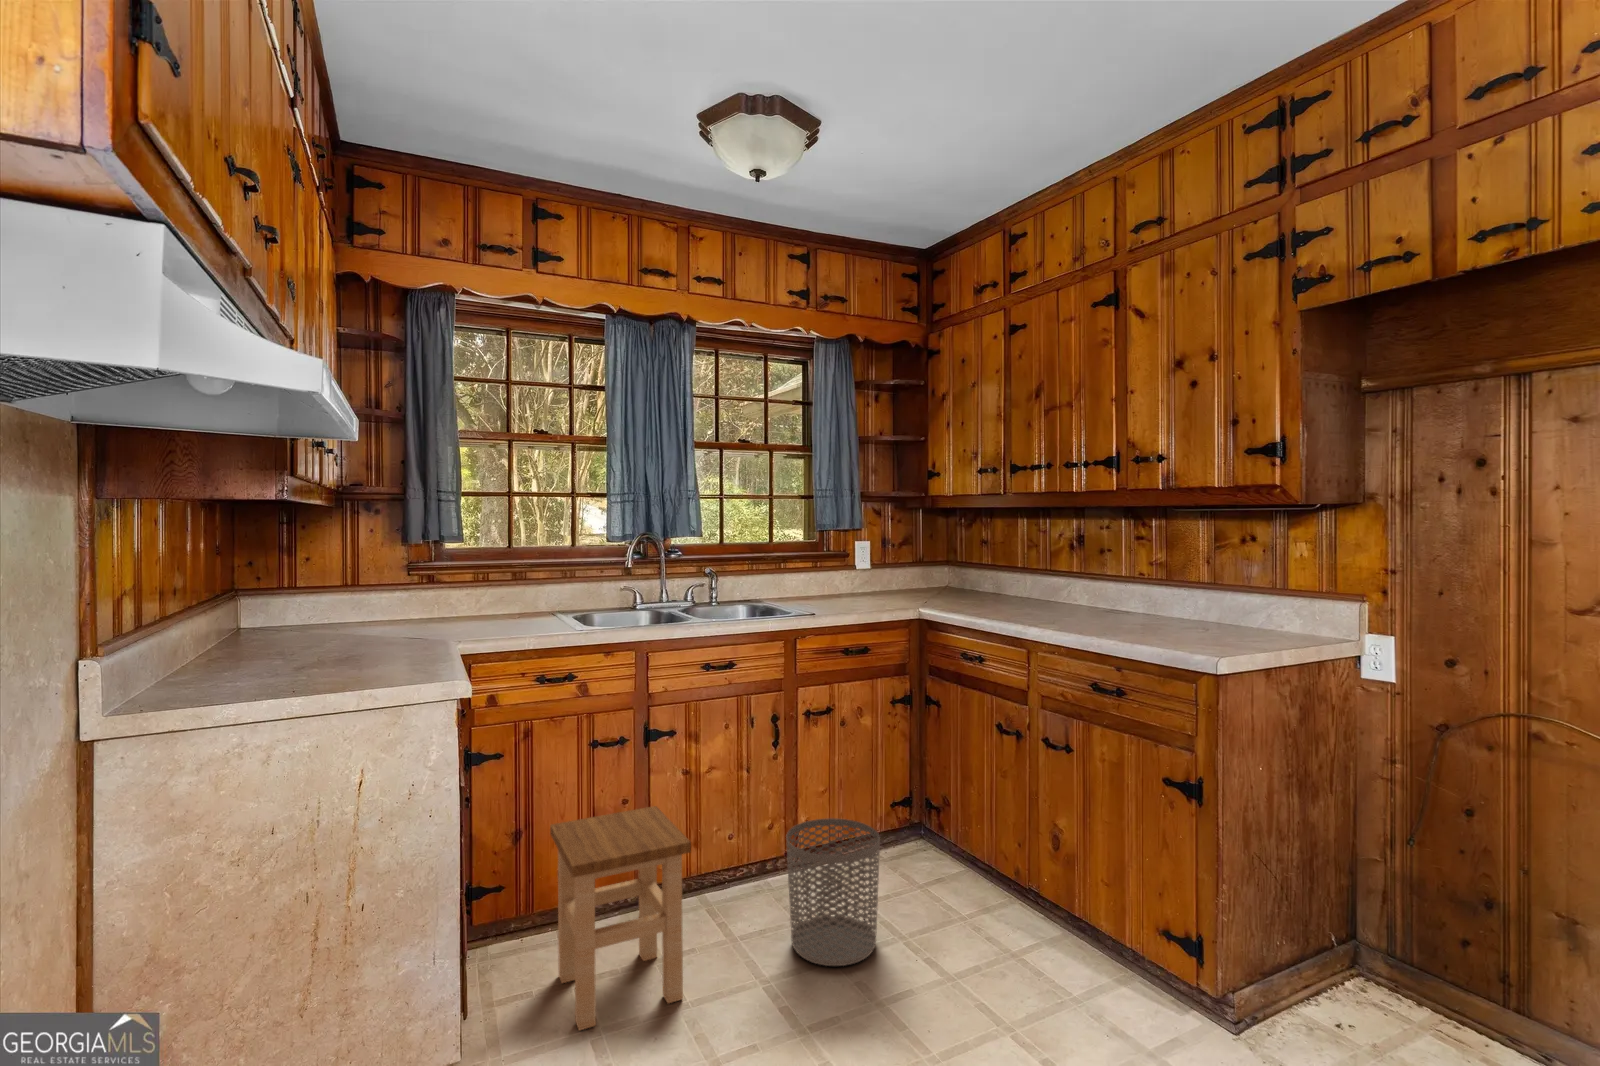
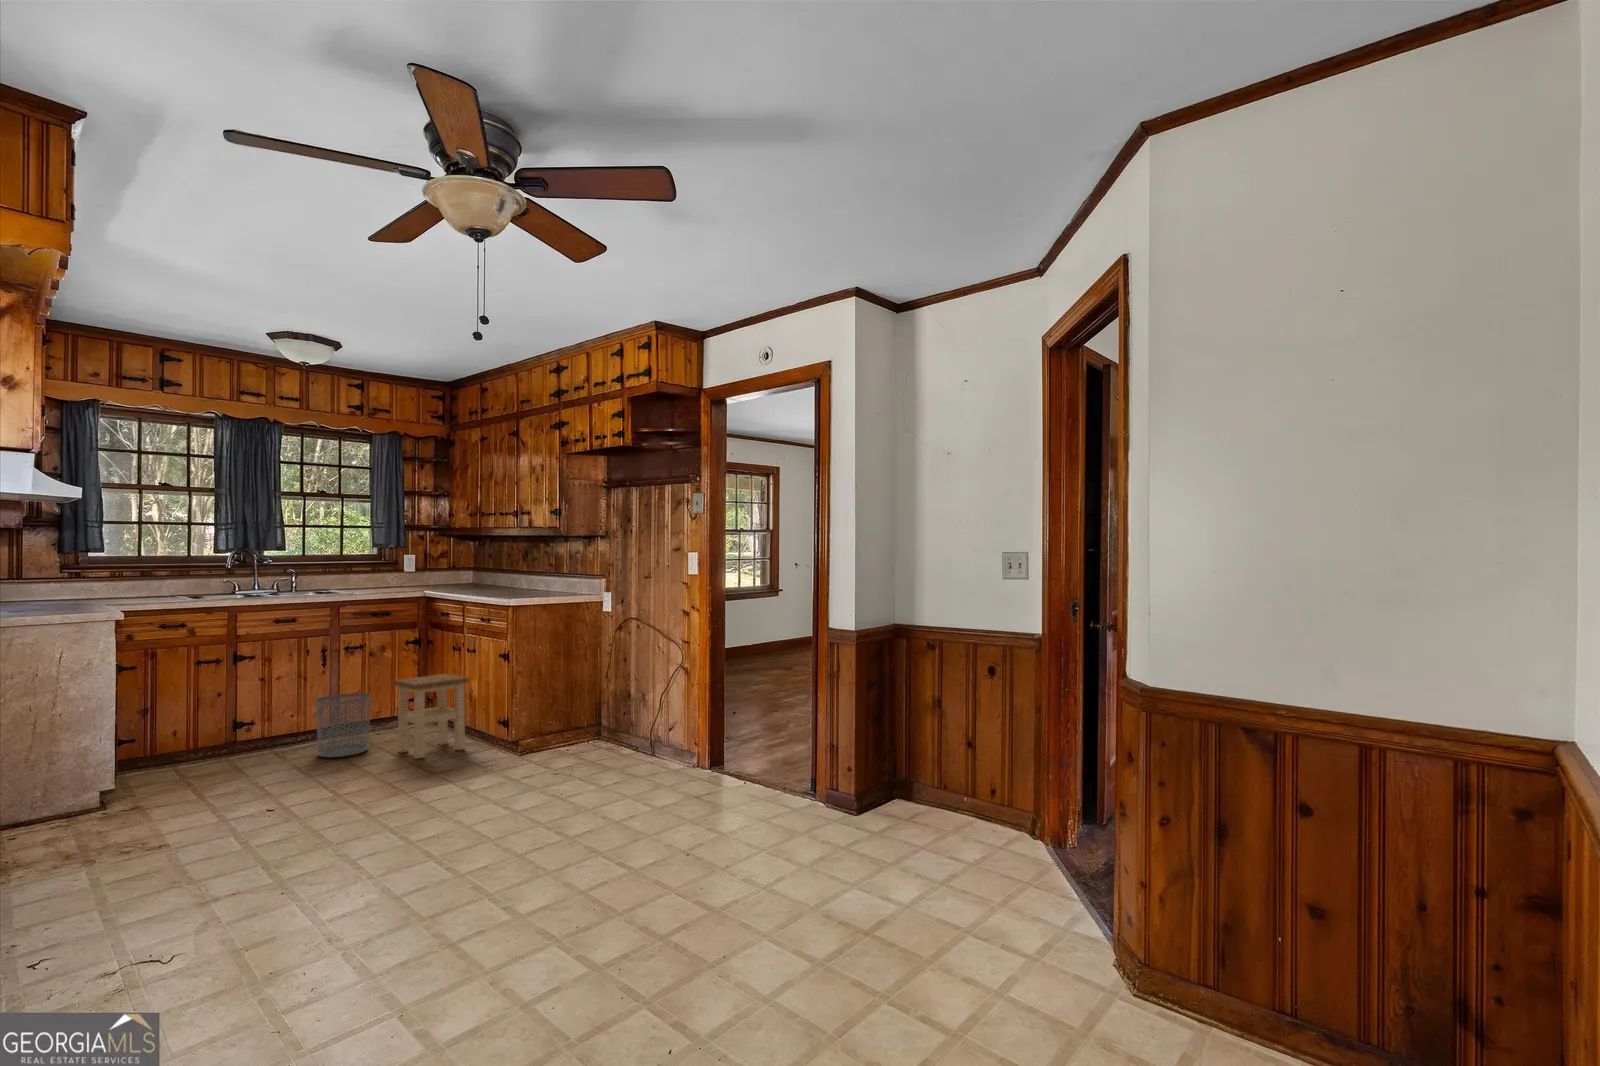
stool: present [550,806,691,1030] -> present [394,674,469,759]

